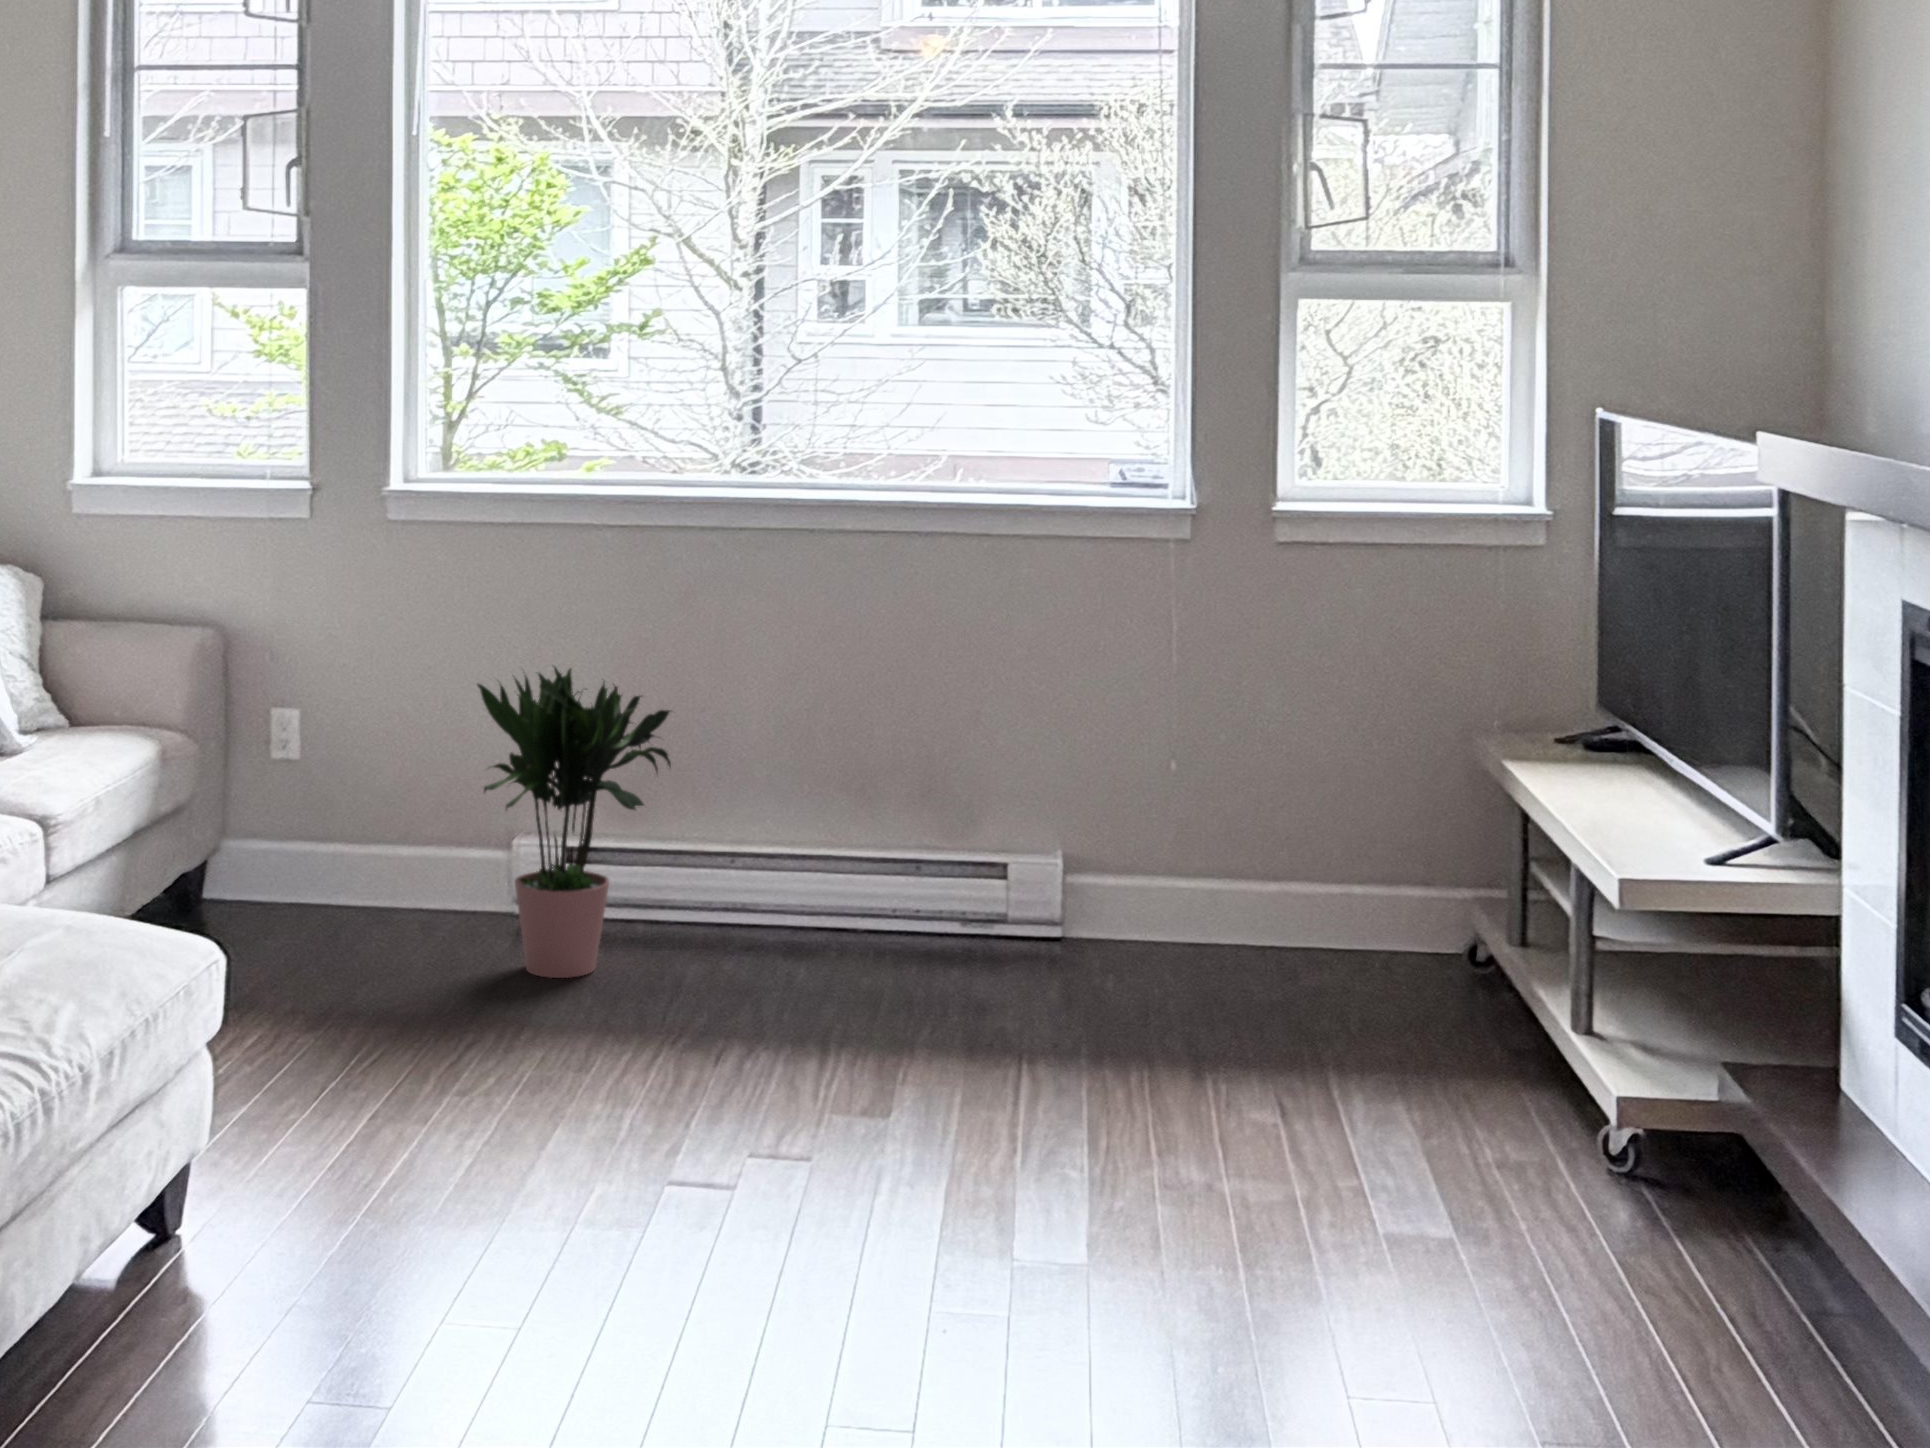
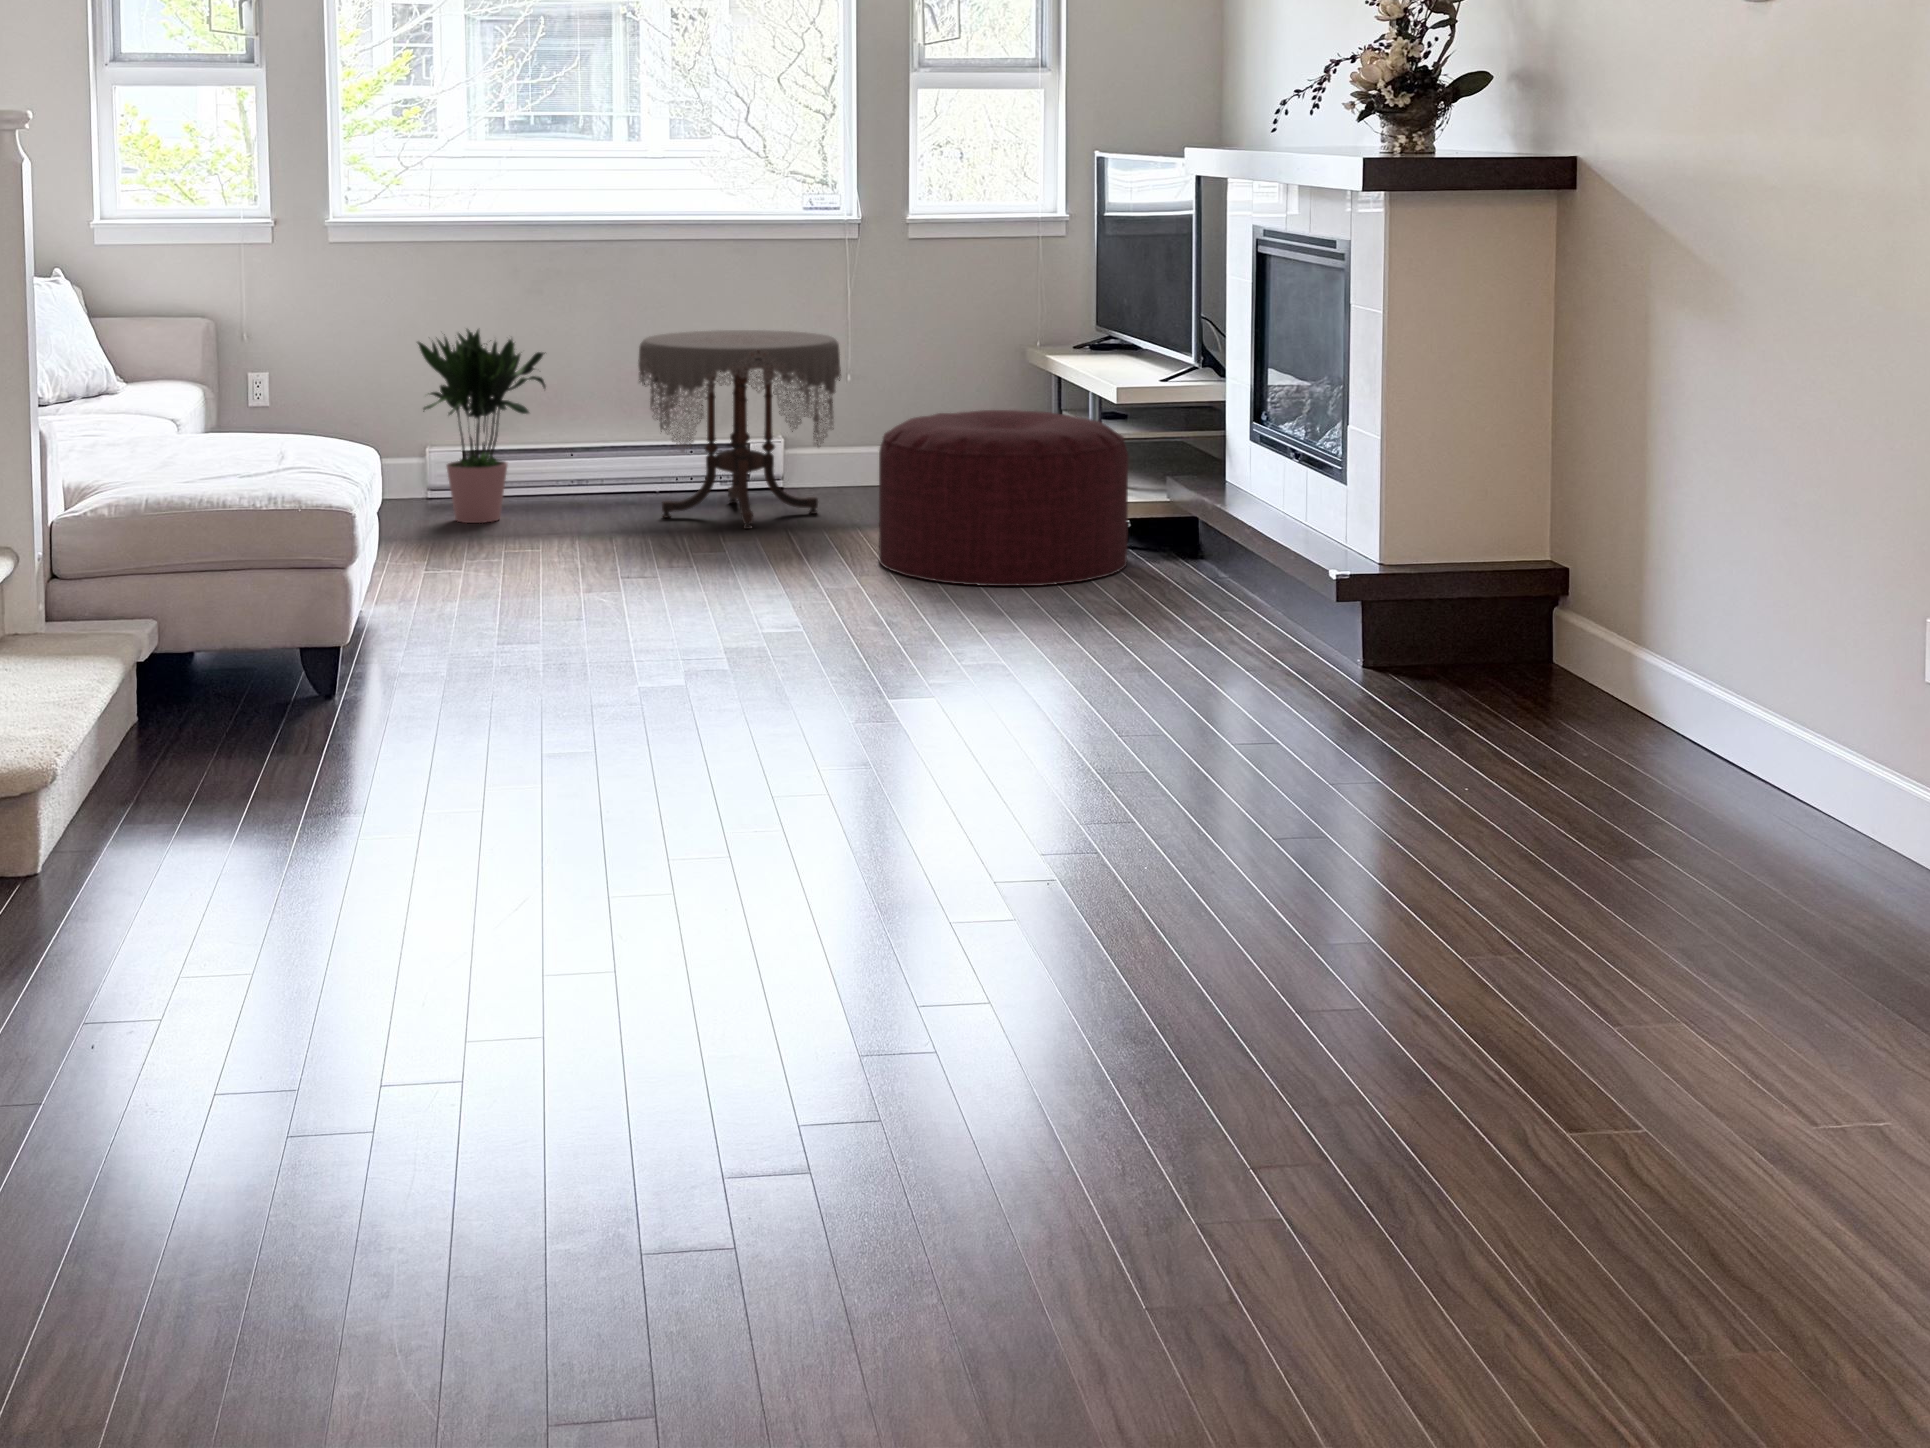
side table: none [807,681,1144,1040] -> present [638,330,841,529]
ottoman: none [1144,891,1630,1304] -> present [879,410,1128,586]

